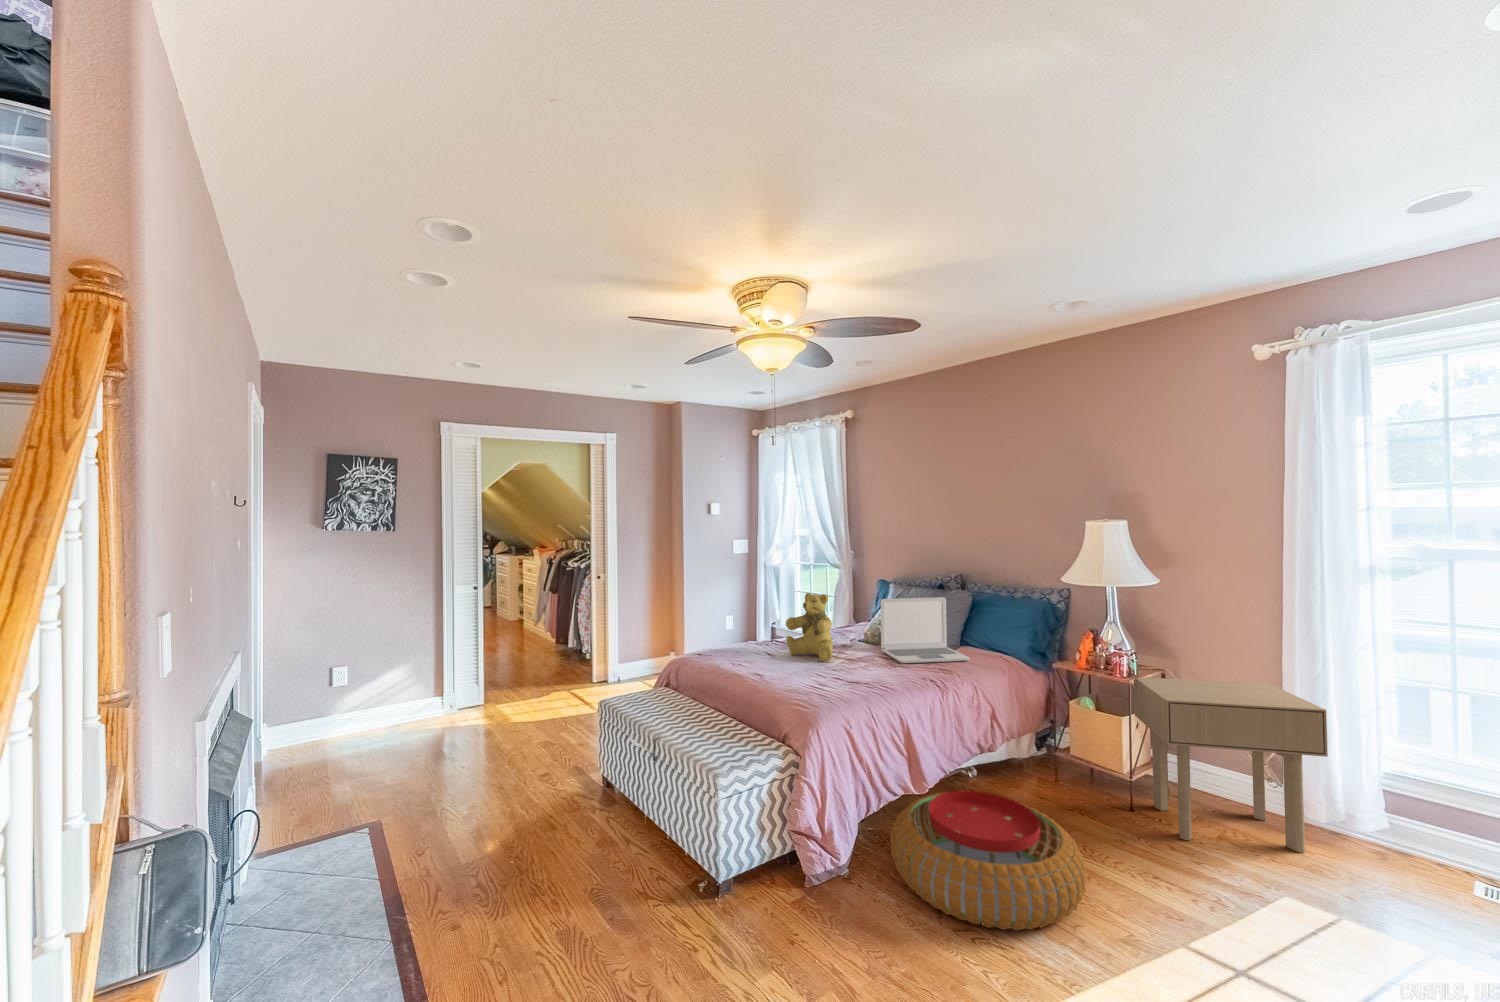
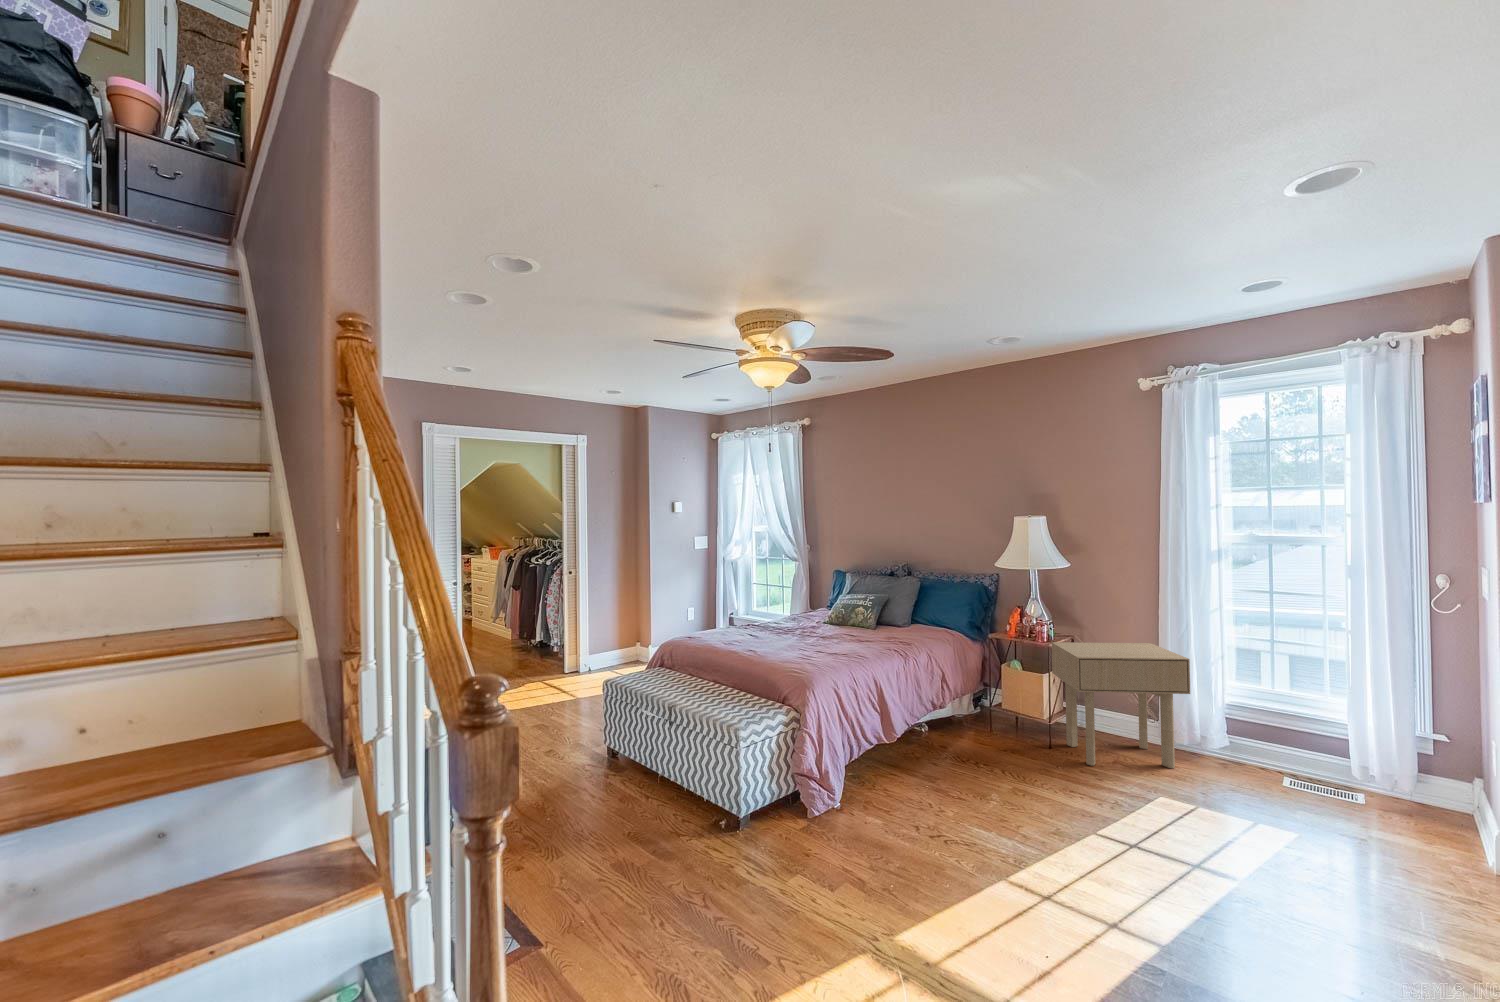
teddy bear: present [786,593,833,662] -> none [766,581,809,640]
laptop: present [881,597,970,663] -> none [846,583,922,639]
pouf: present [891,791,1087,930] -> none [872,736,1023,832]

